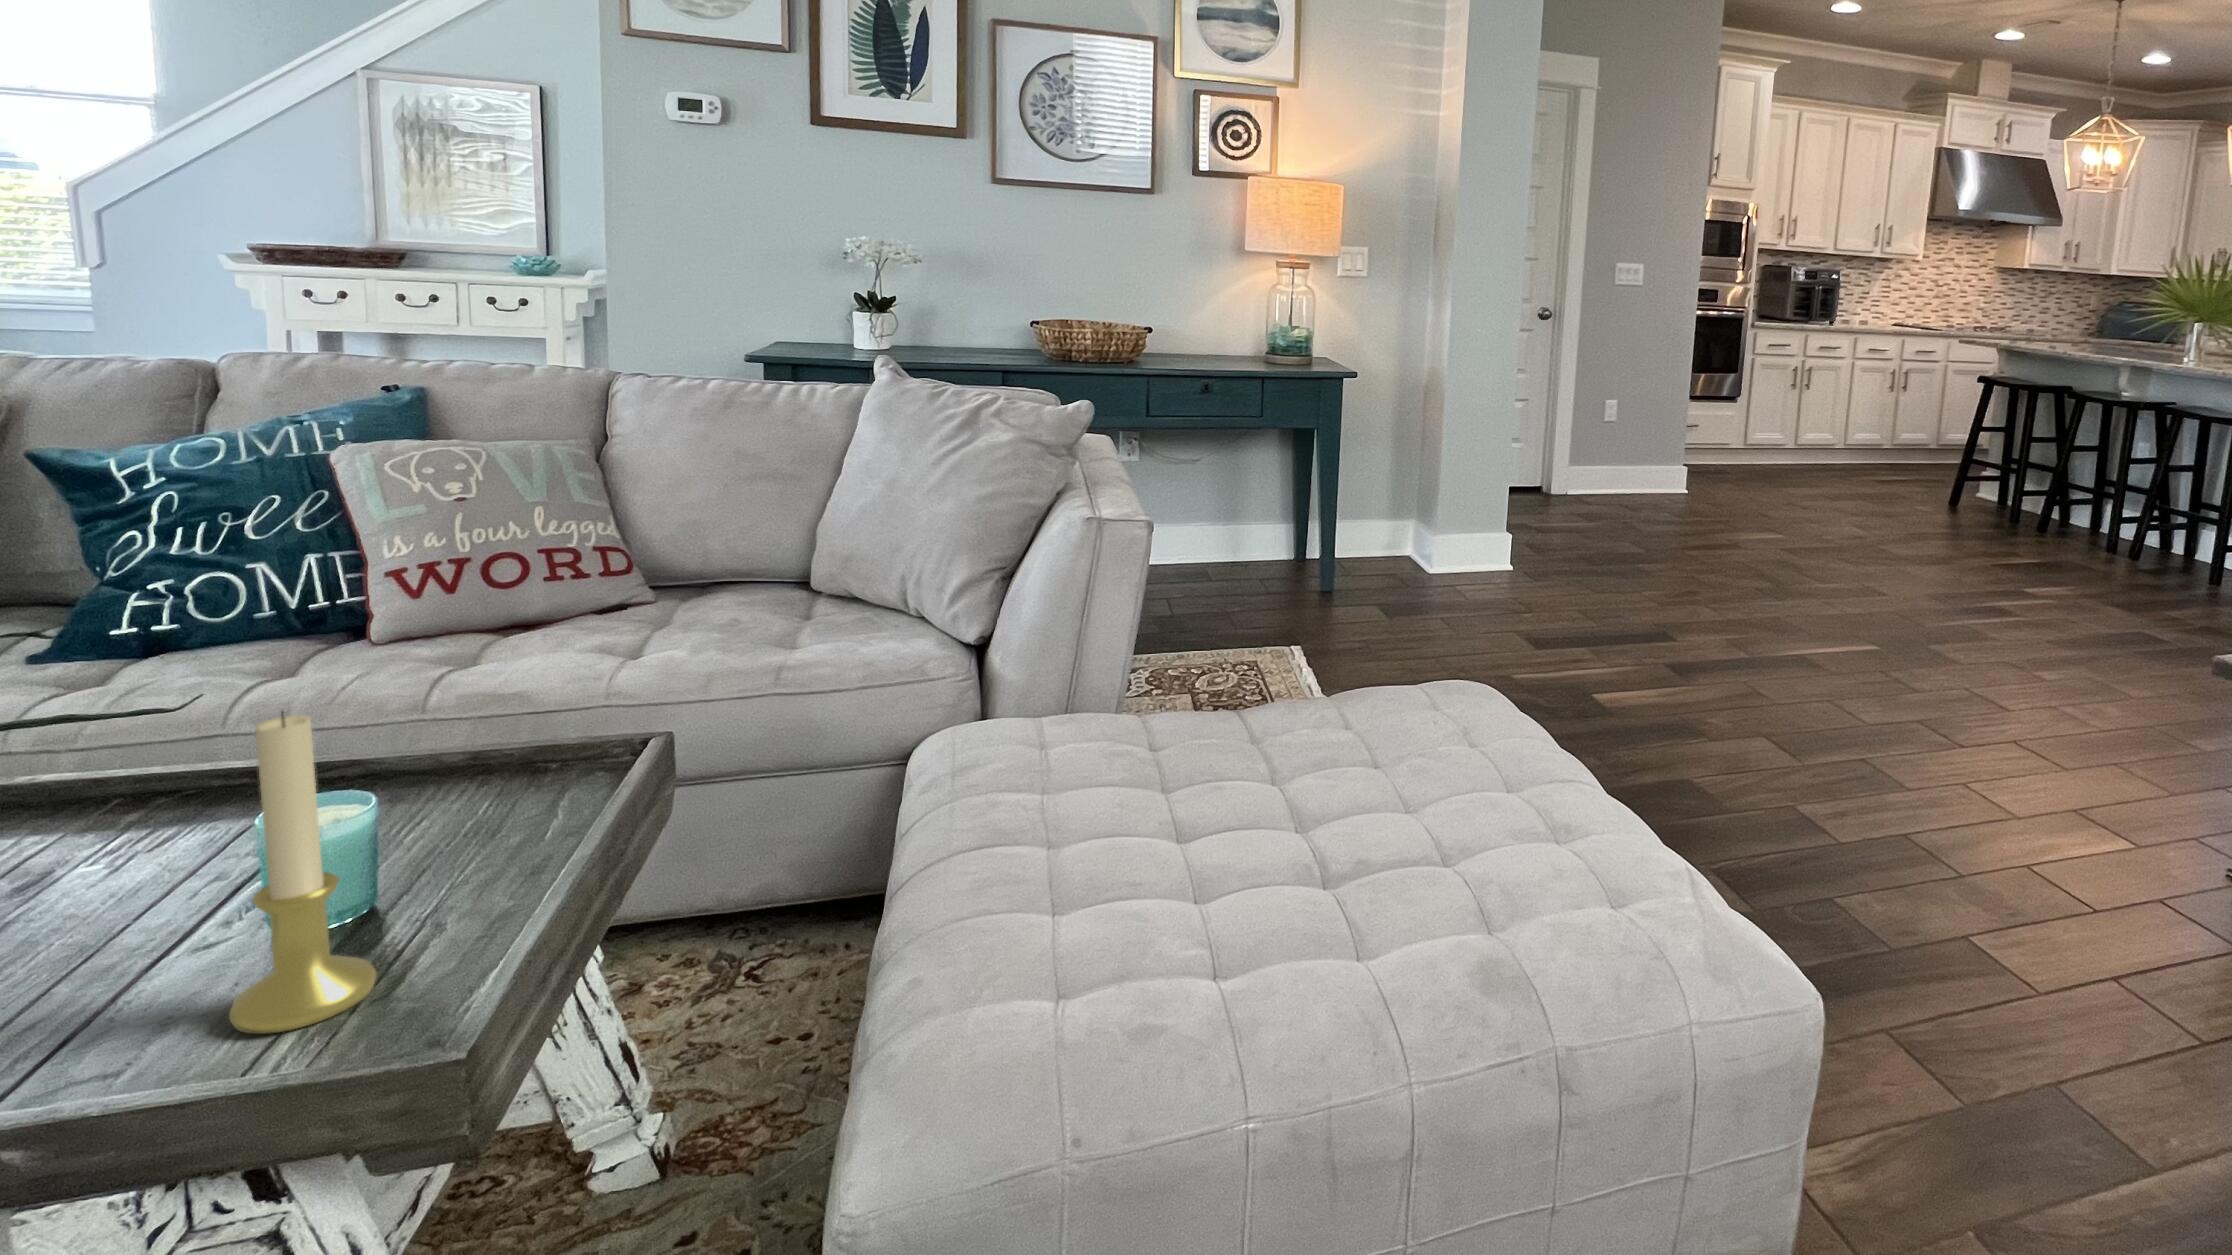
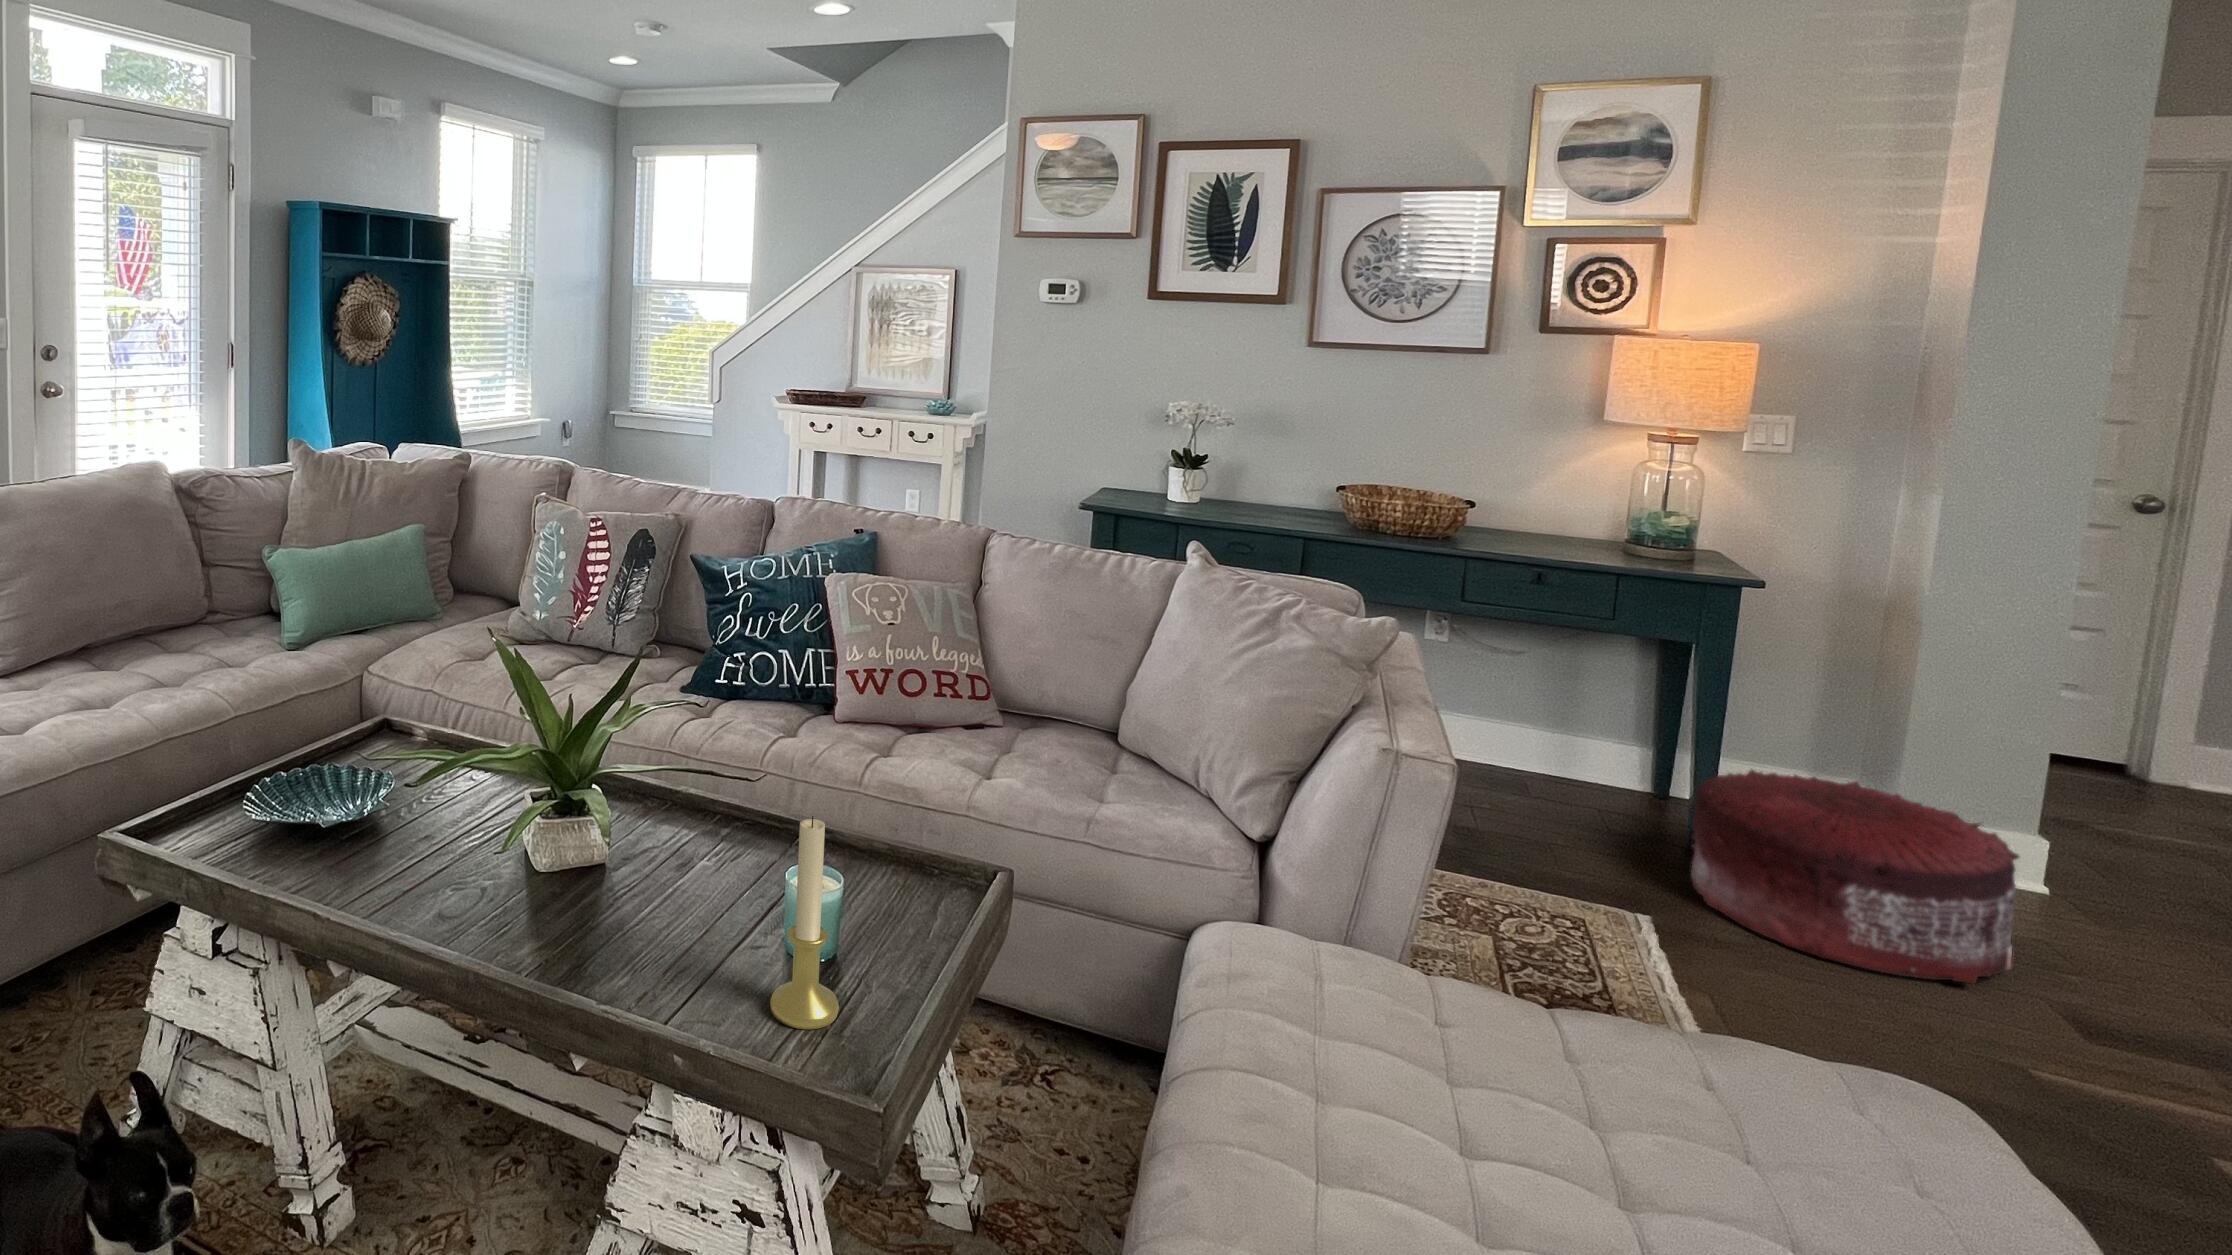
pouf: none [1321,512,1500,640] -> present [1691,770,2020,984]

